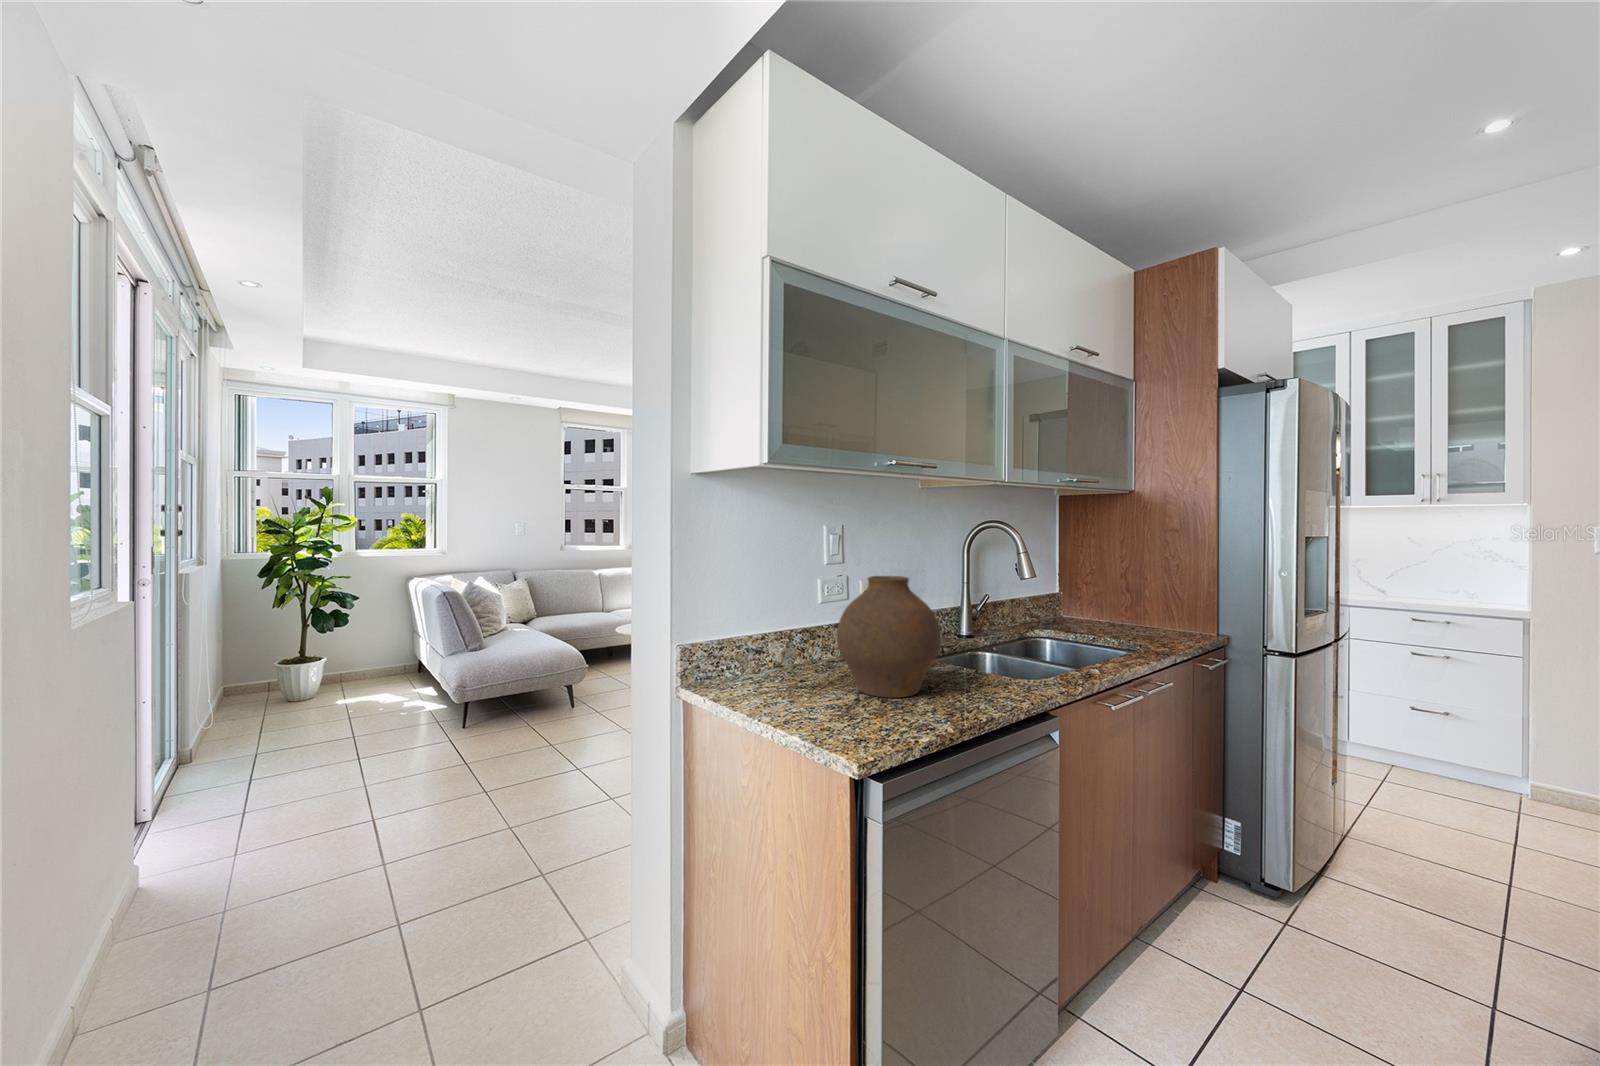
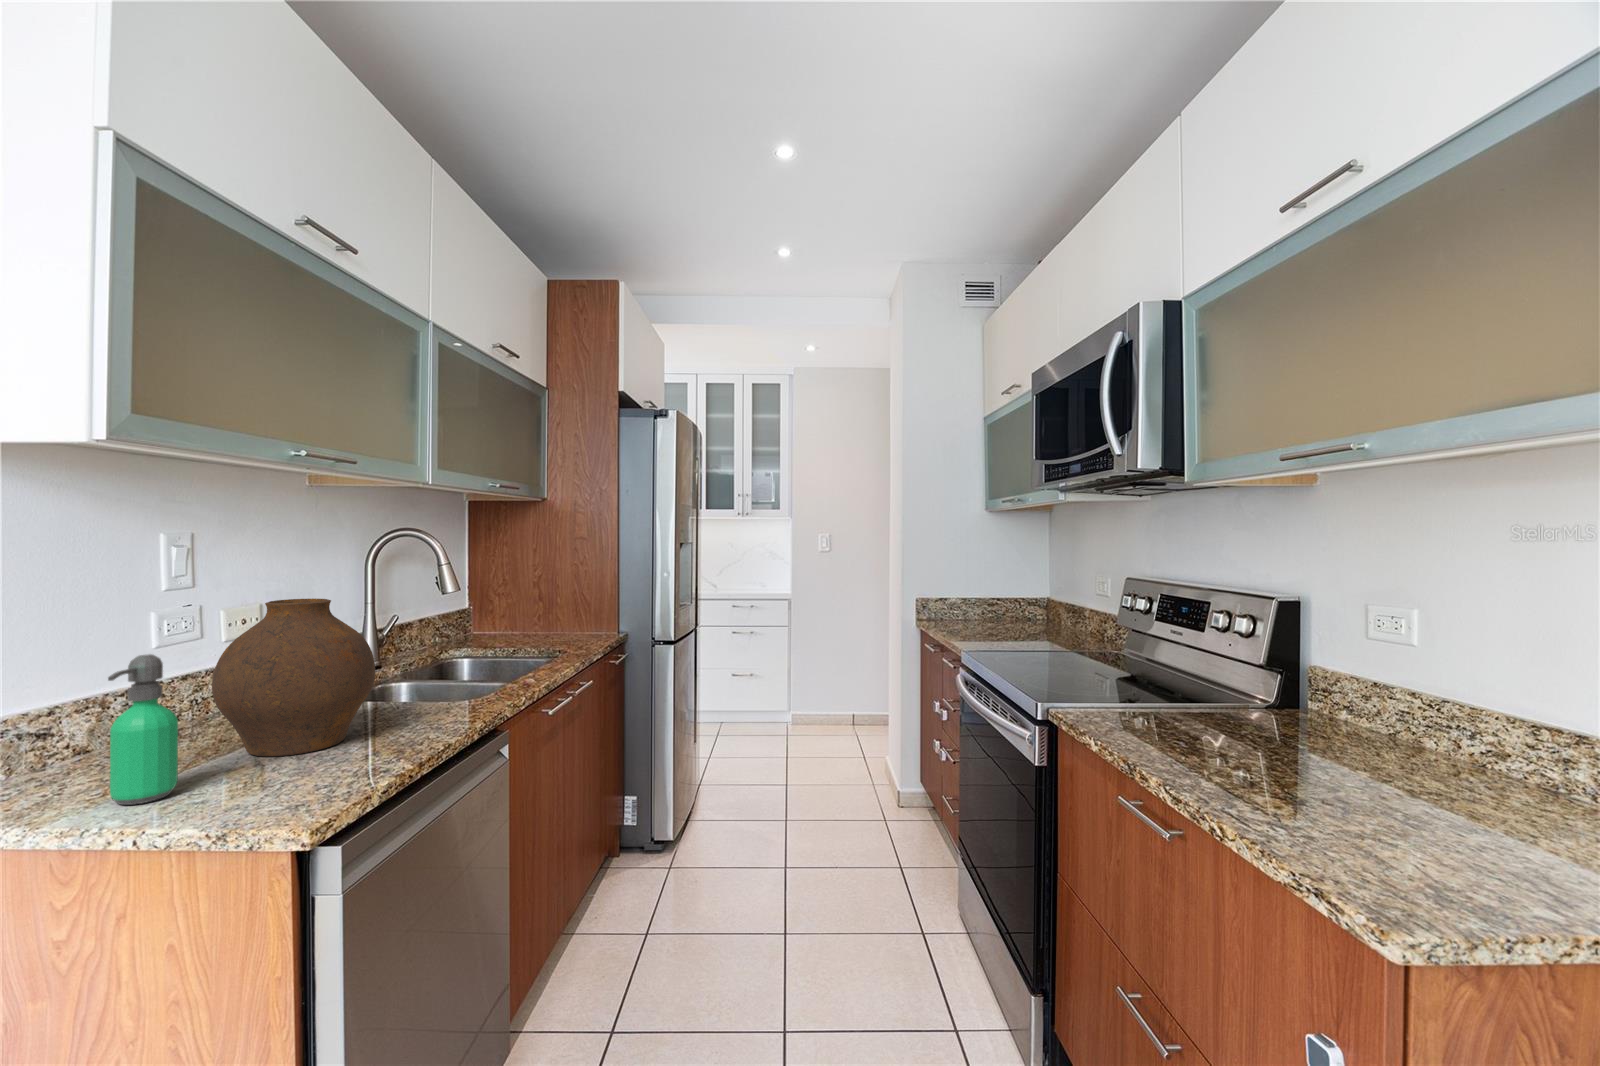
soap dispenser: none [770,608,808,709] -> present [108,654,178,805]

